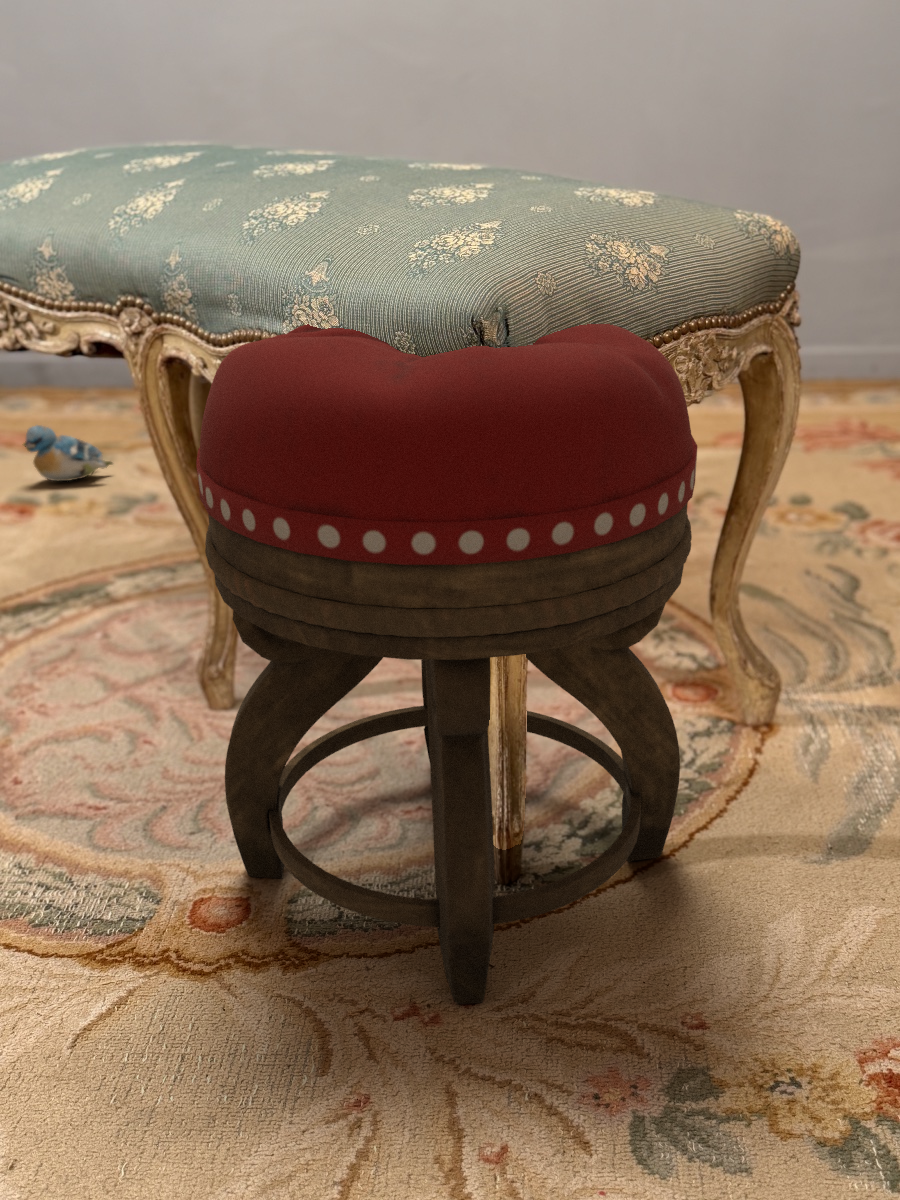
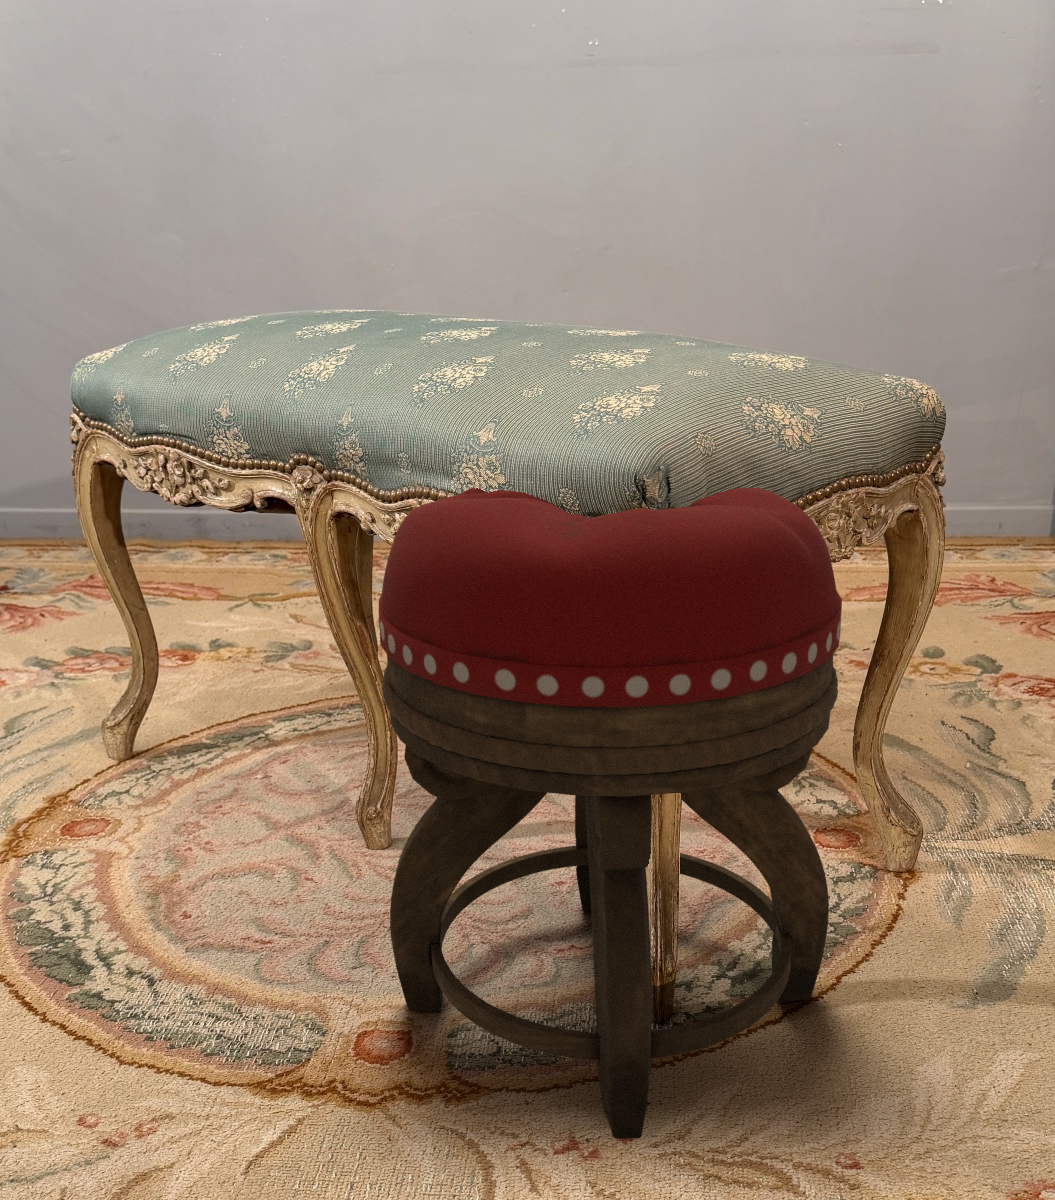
plush toy: present [24,425,112,481] -> none [182,574,266,627]

